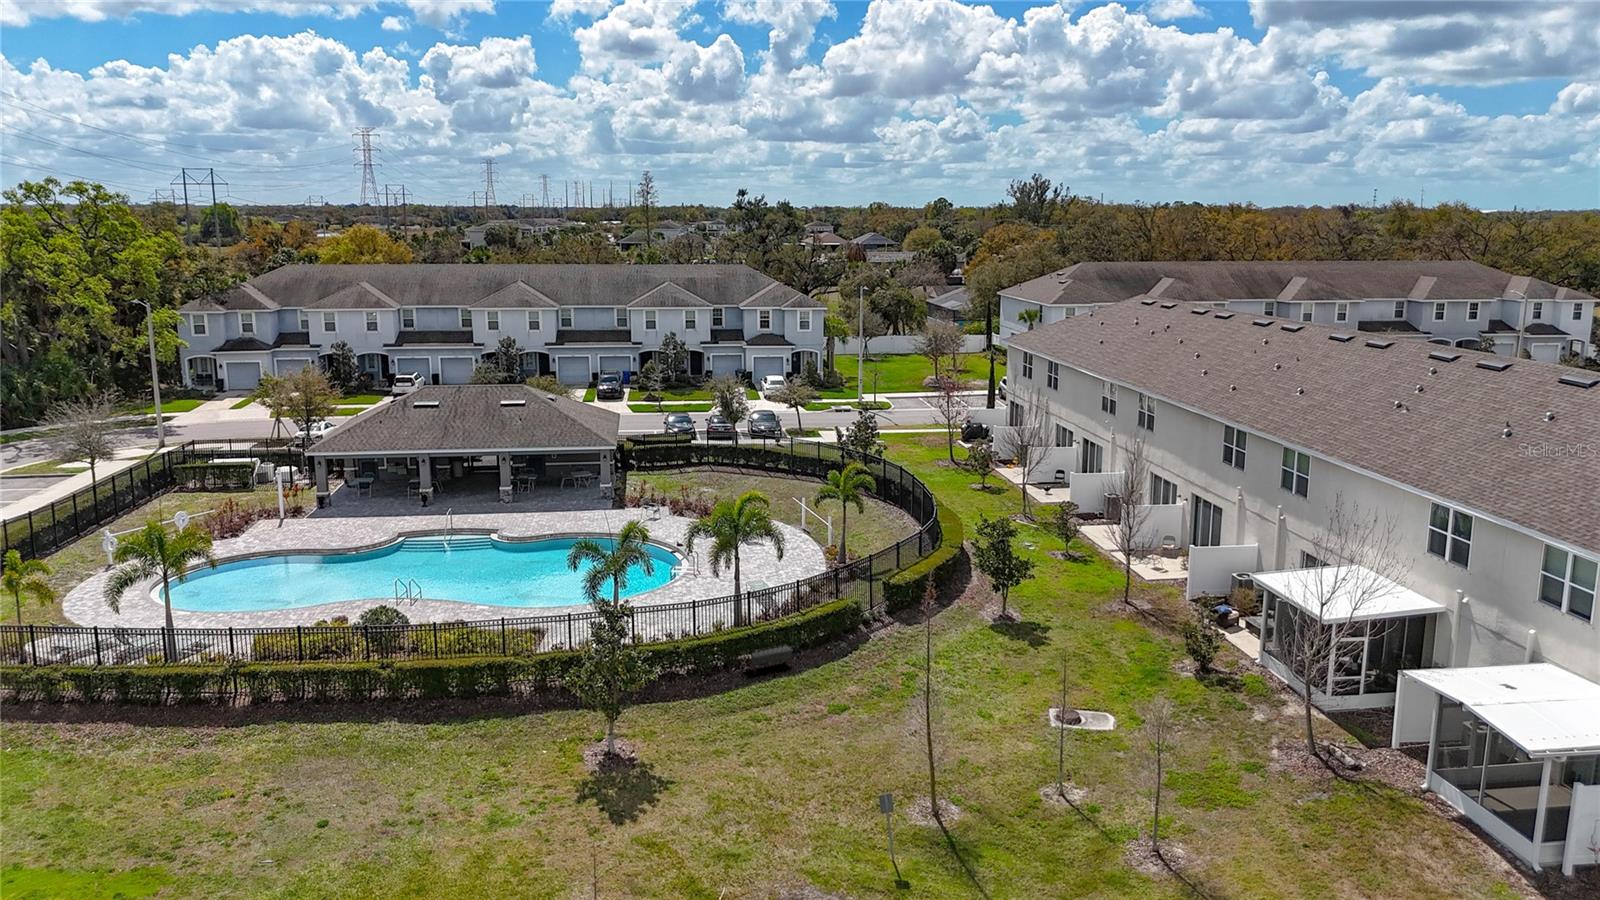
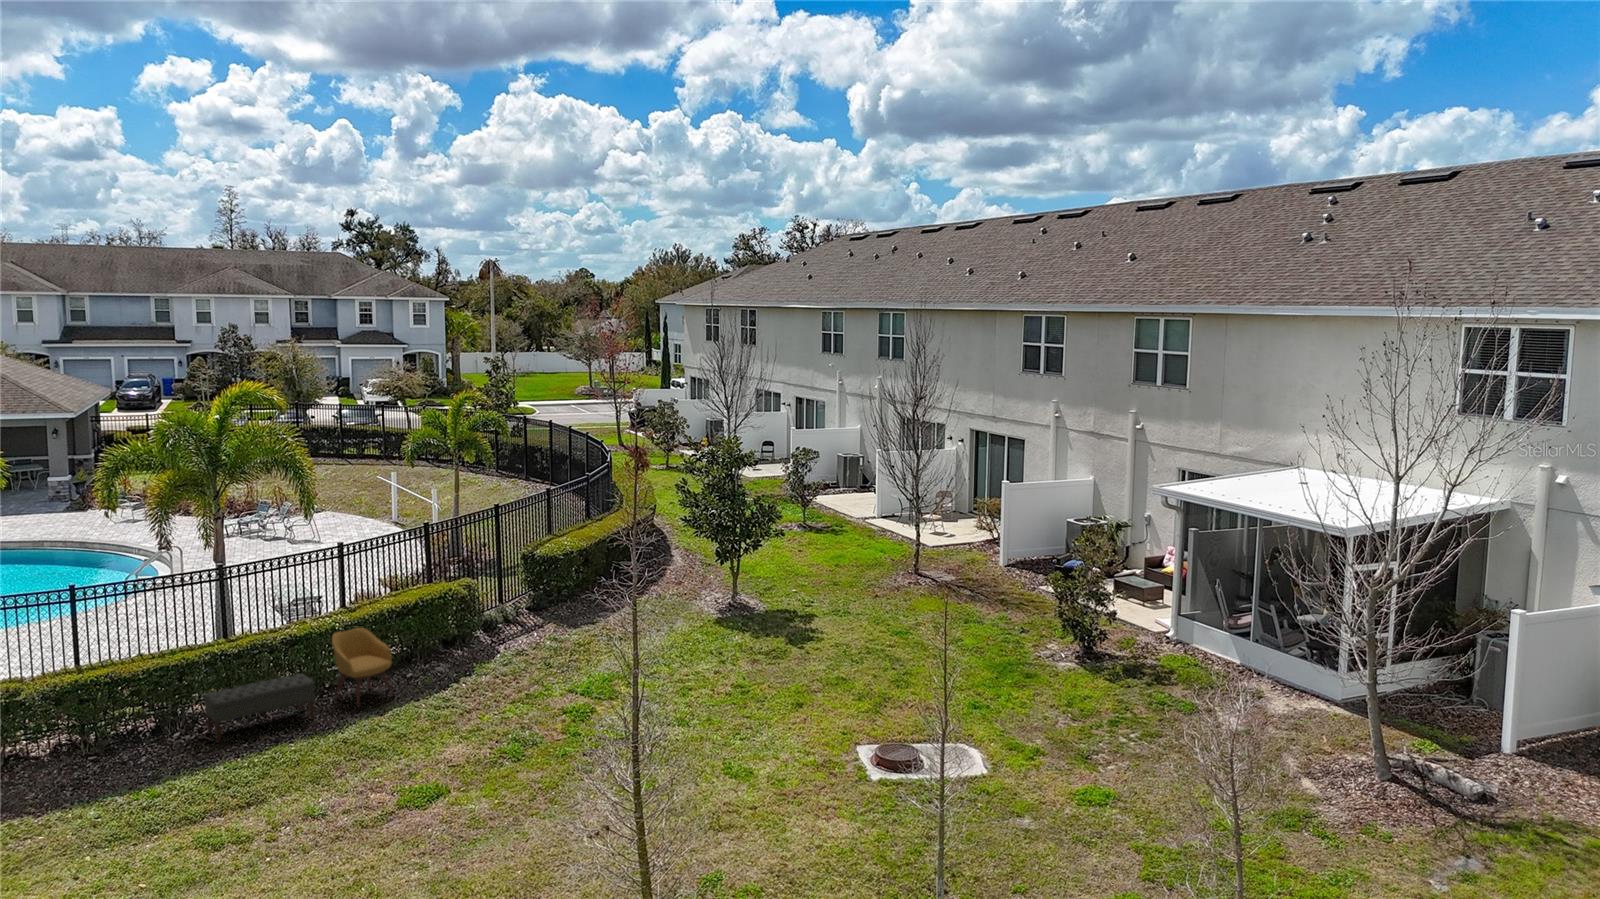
chair: none [798,623,825,663] -> present [332,628,393,707]

